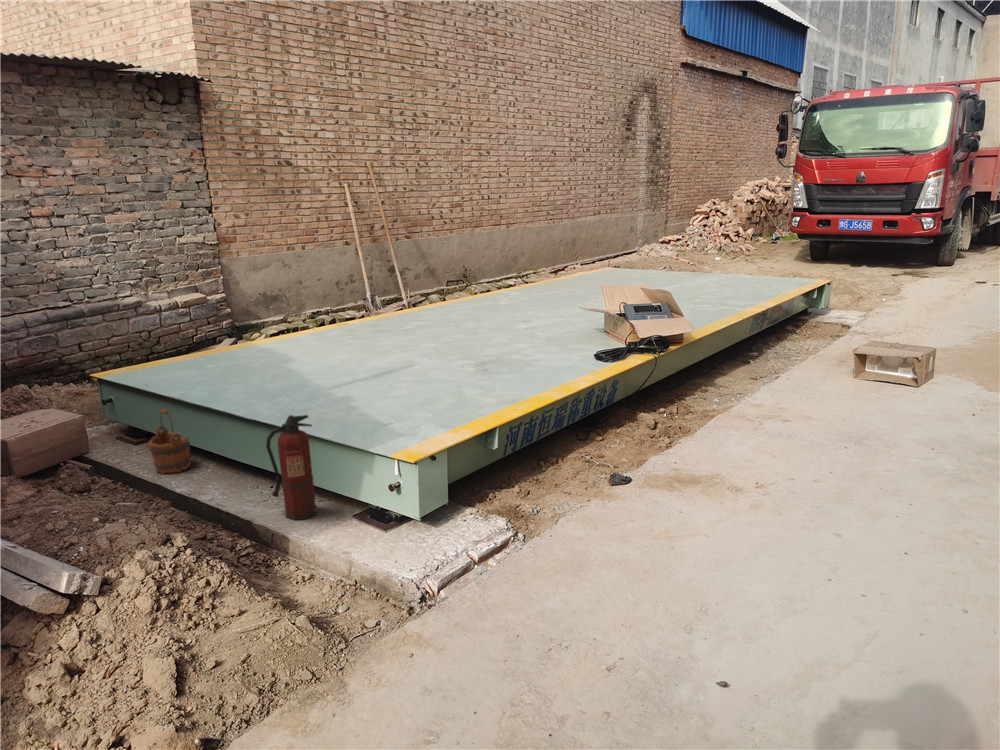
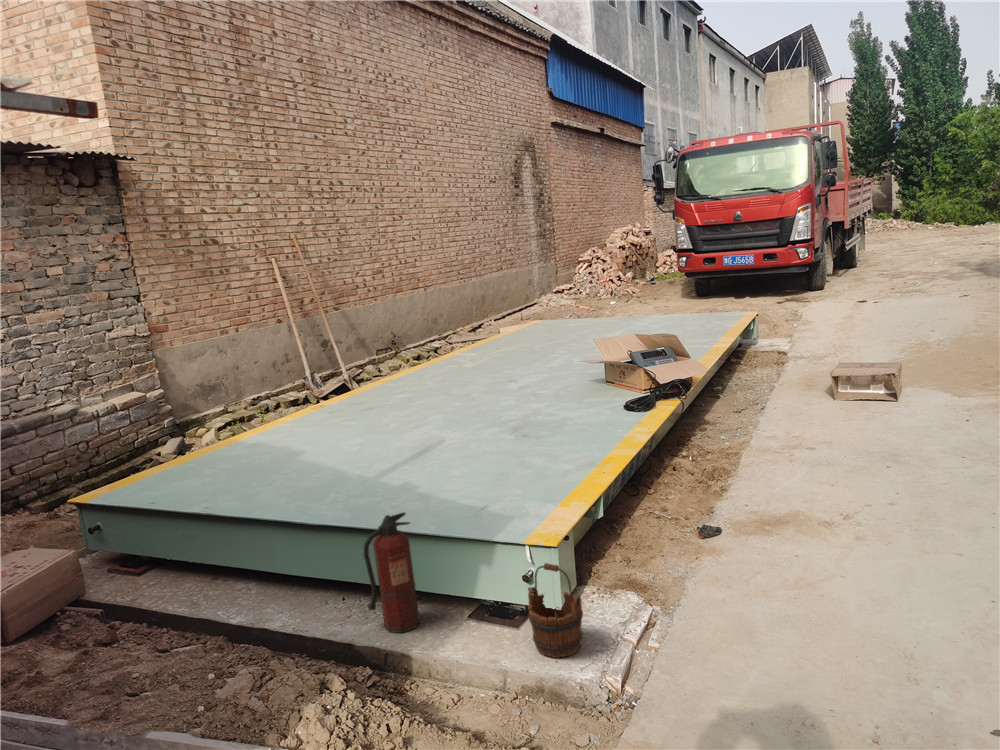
wooden bucket: present [149,409,191,473] -> present [528,563,583,658]

